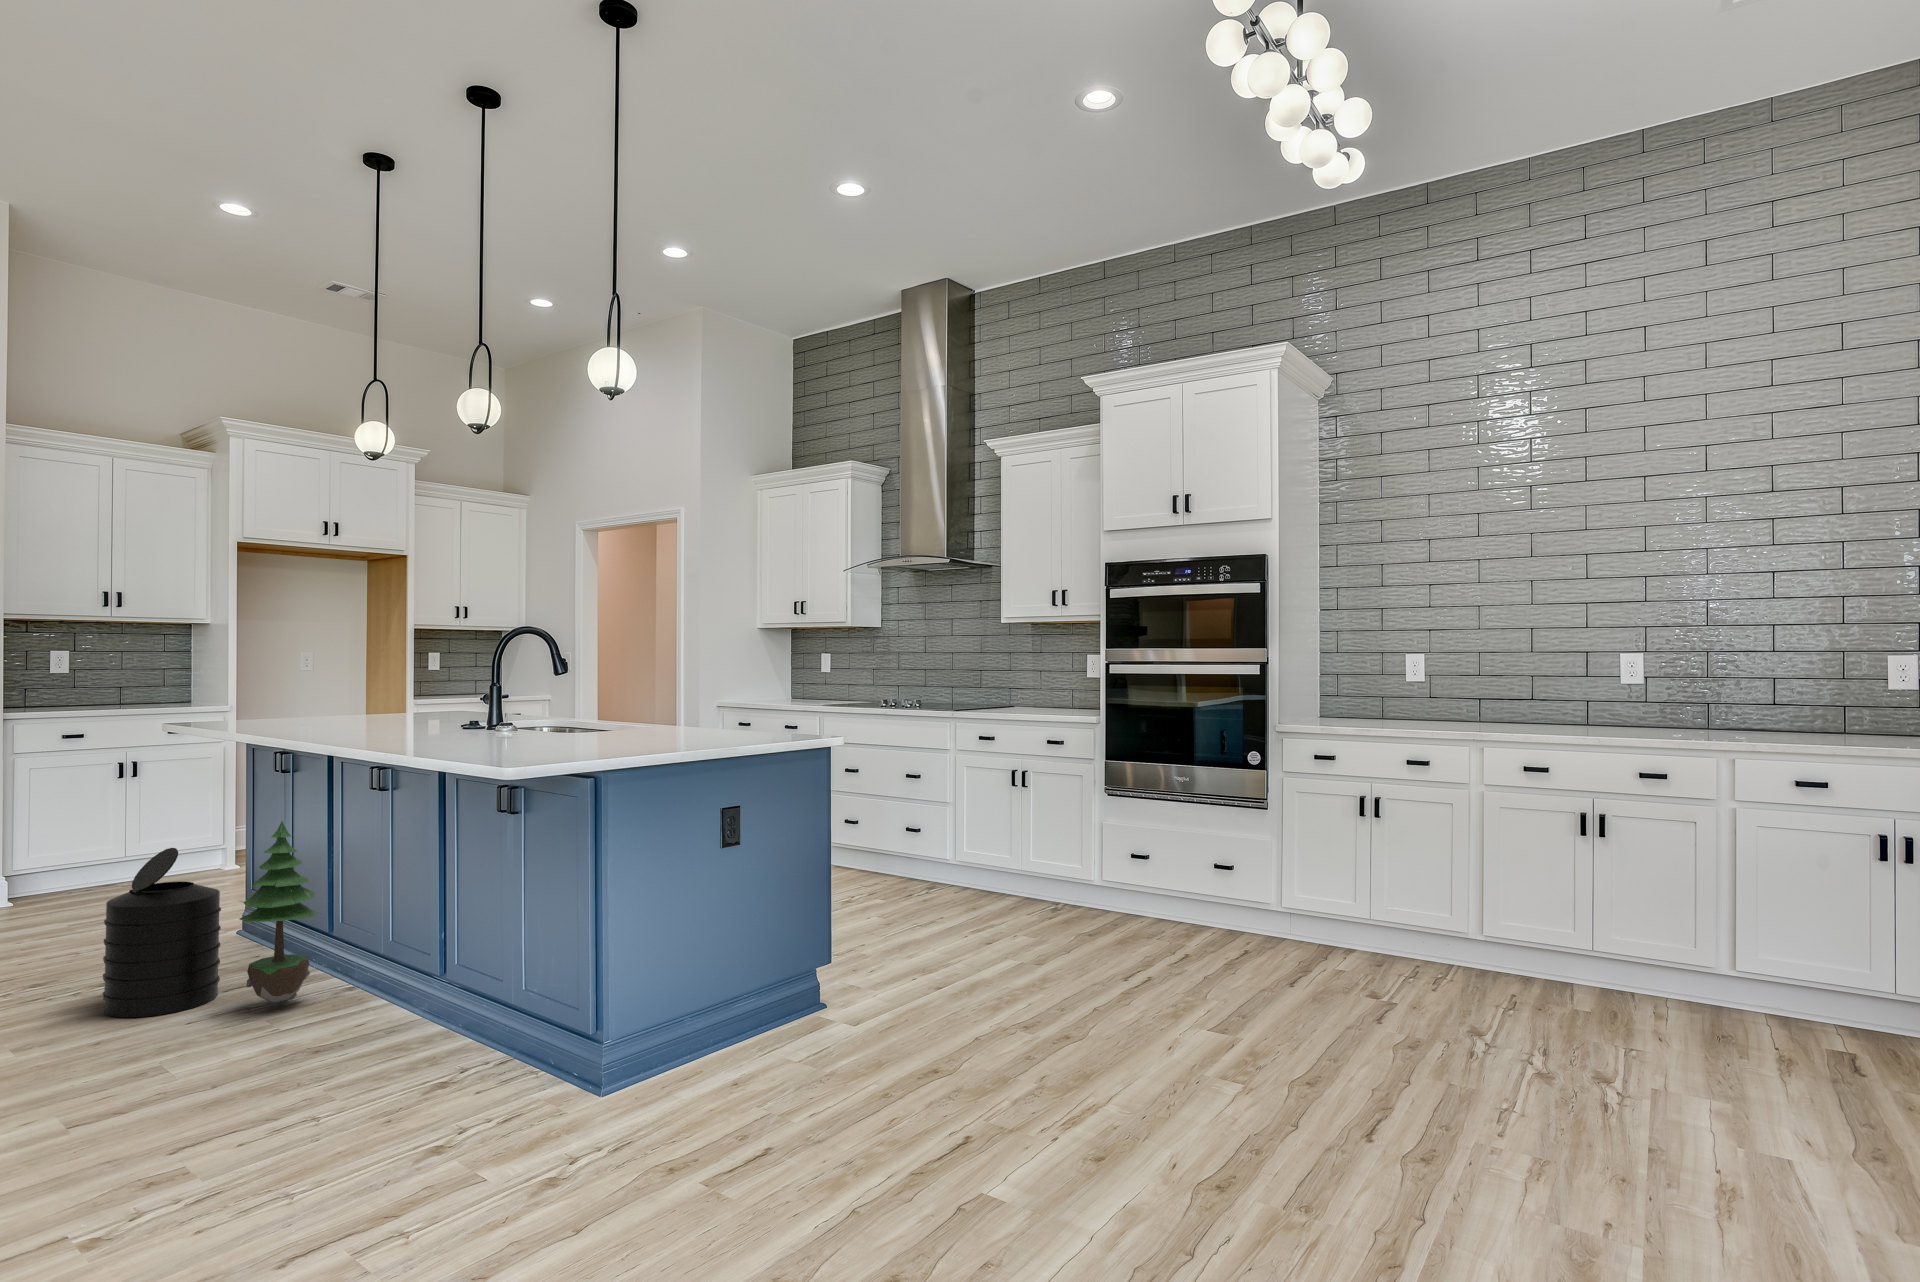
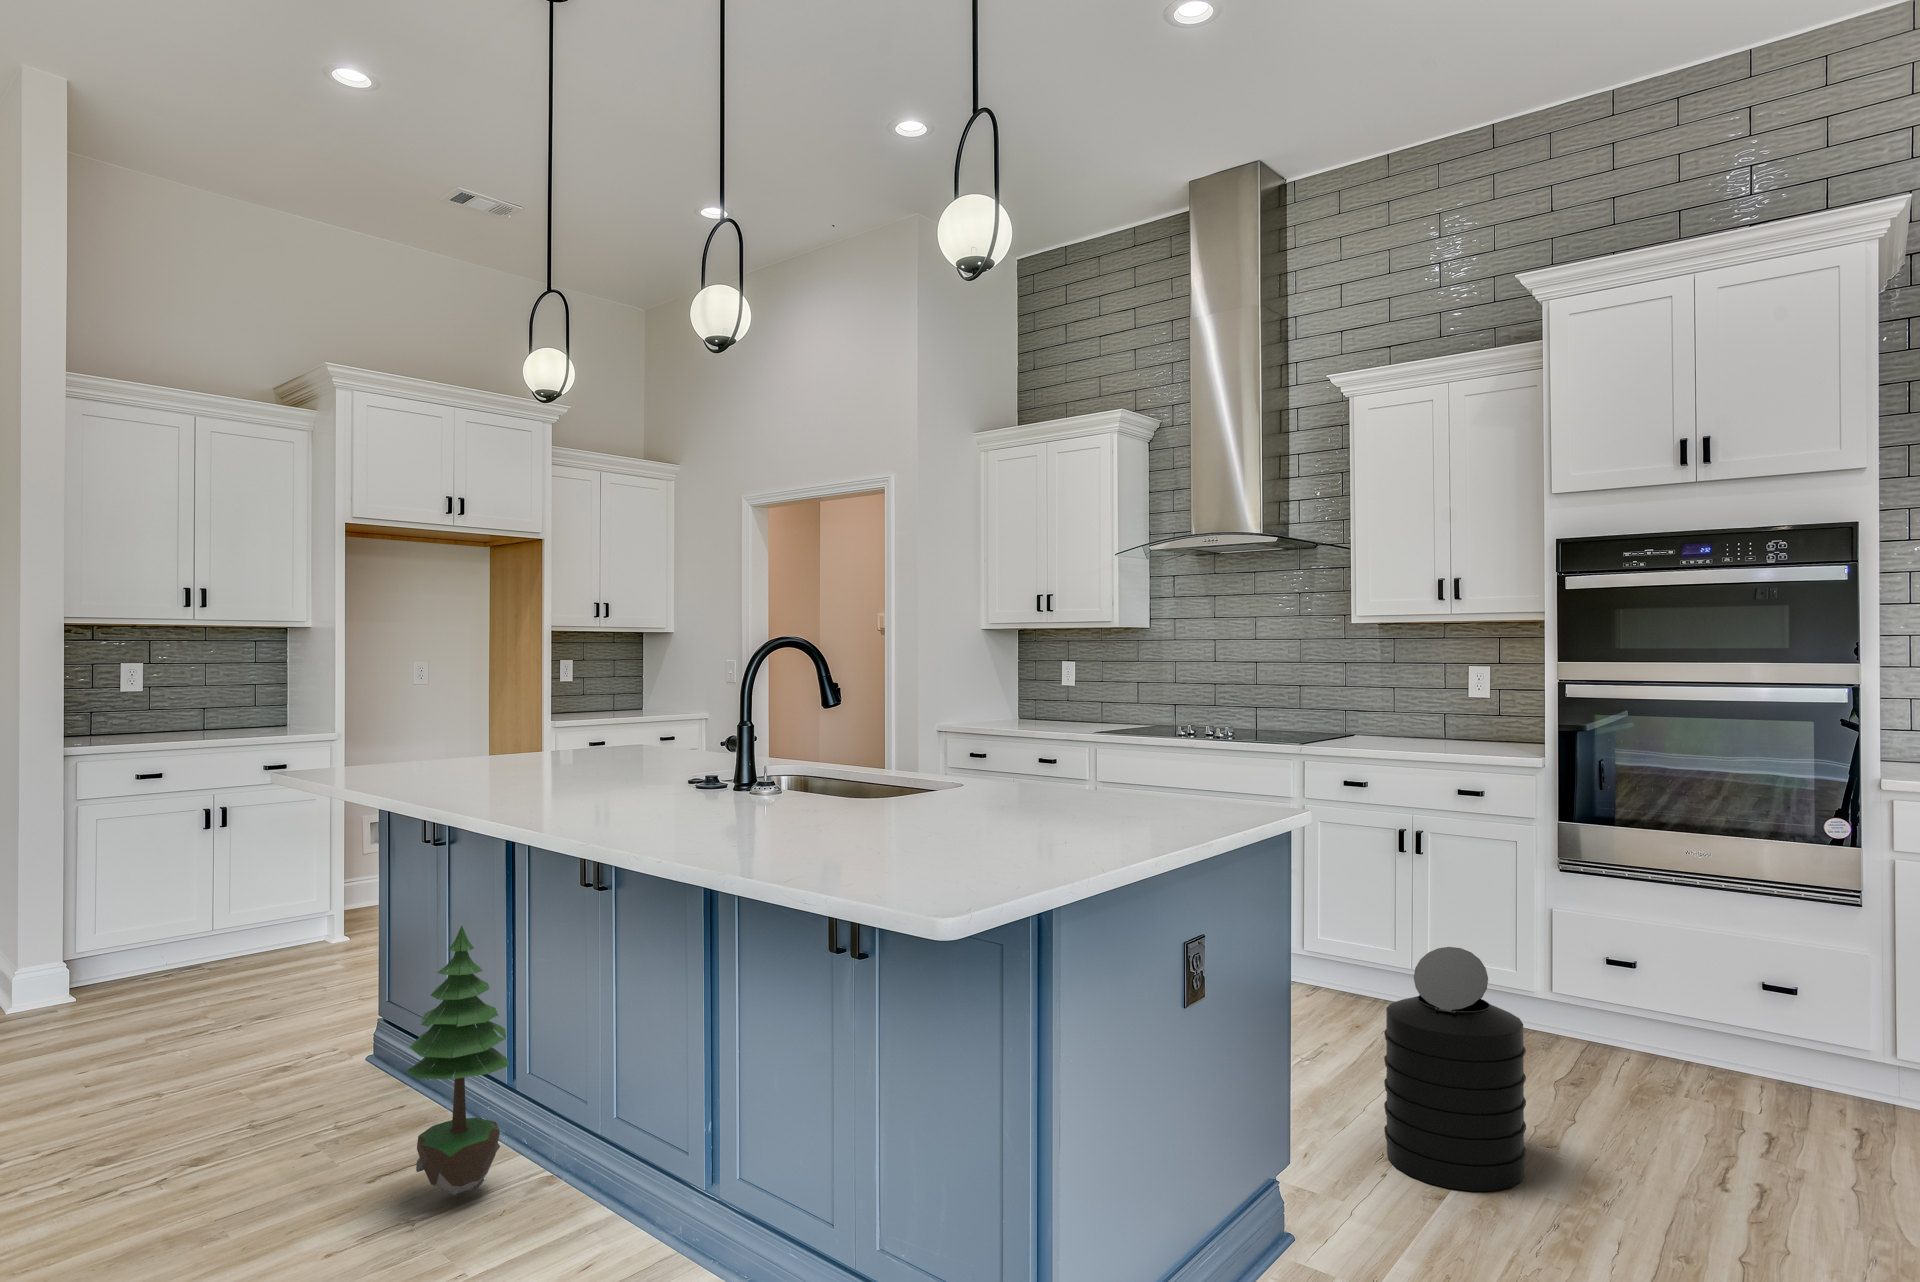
trash can: present [102,848,221,1018] -> present [1384,947,1526,1191]

